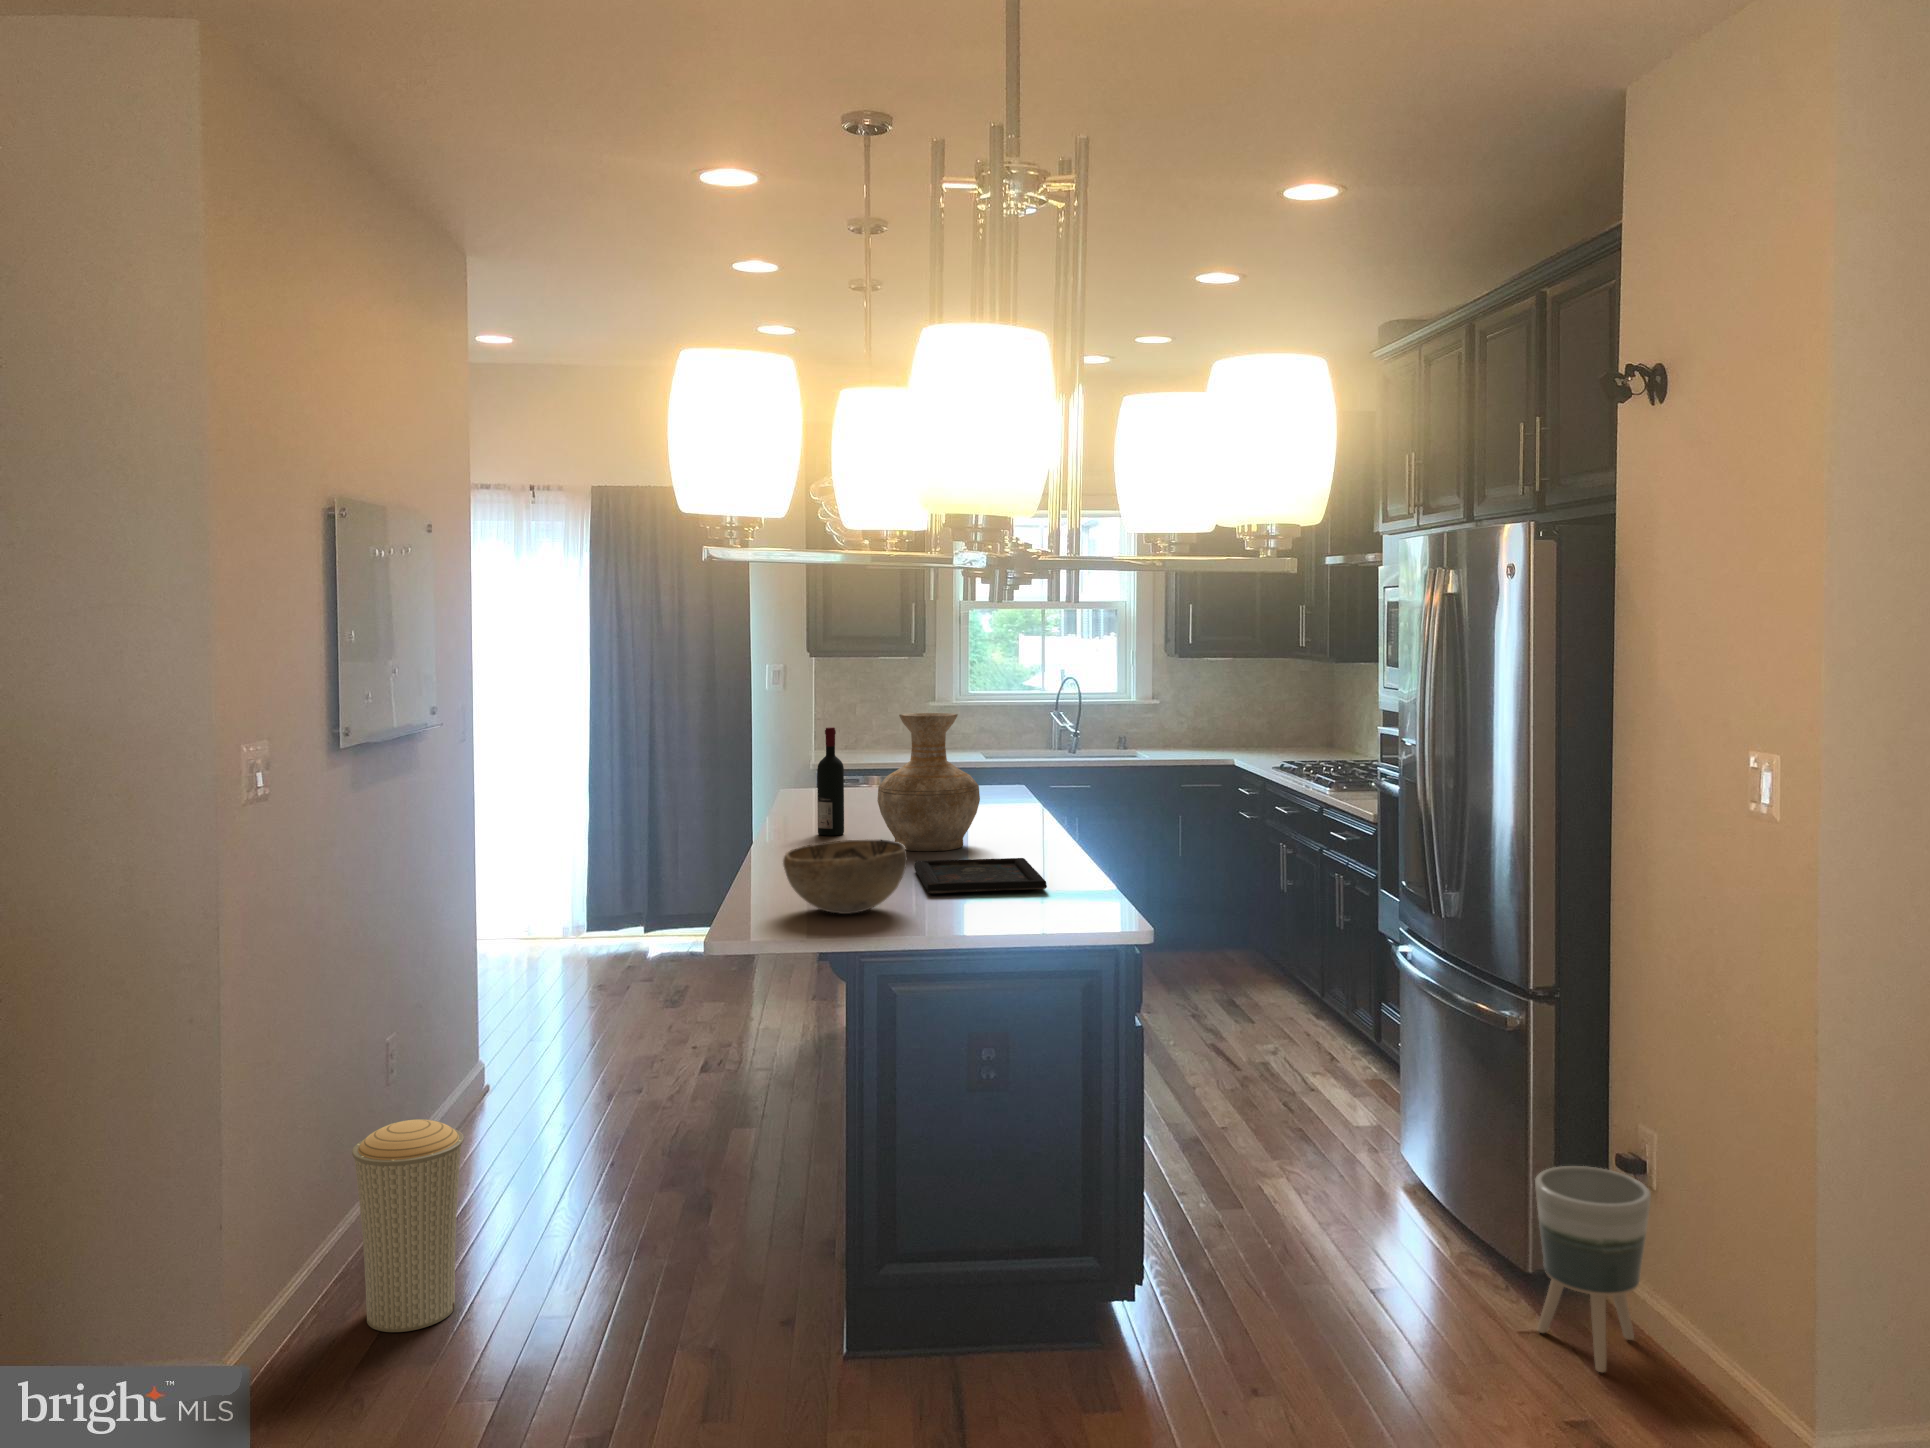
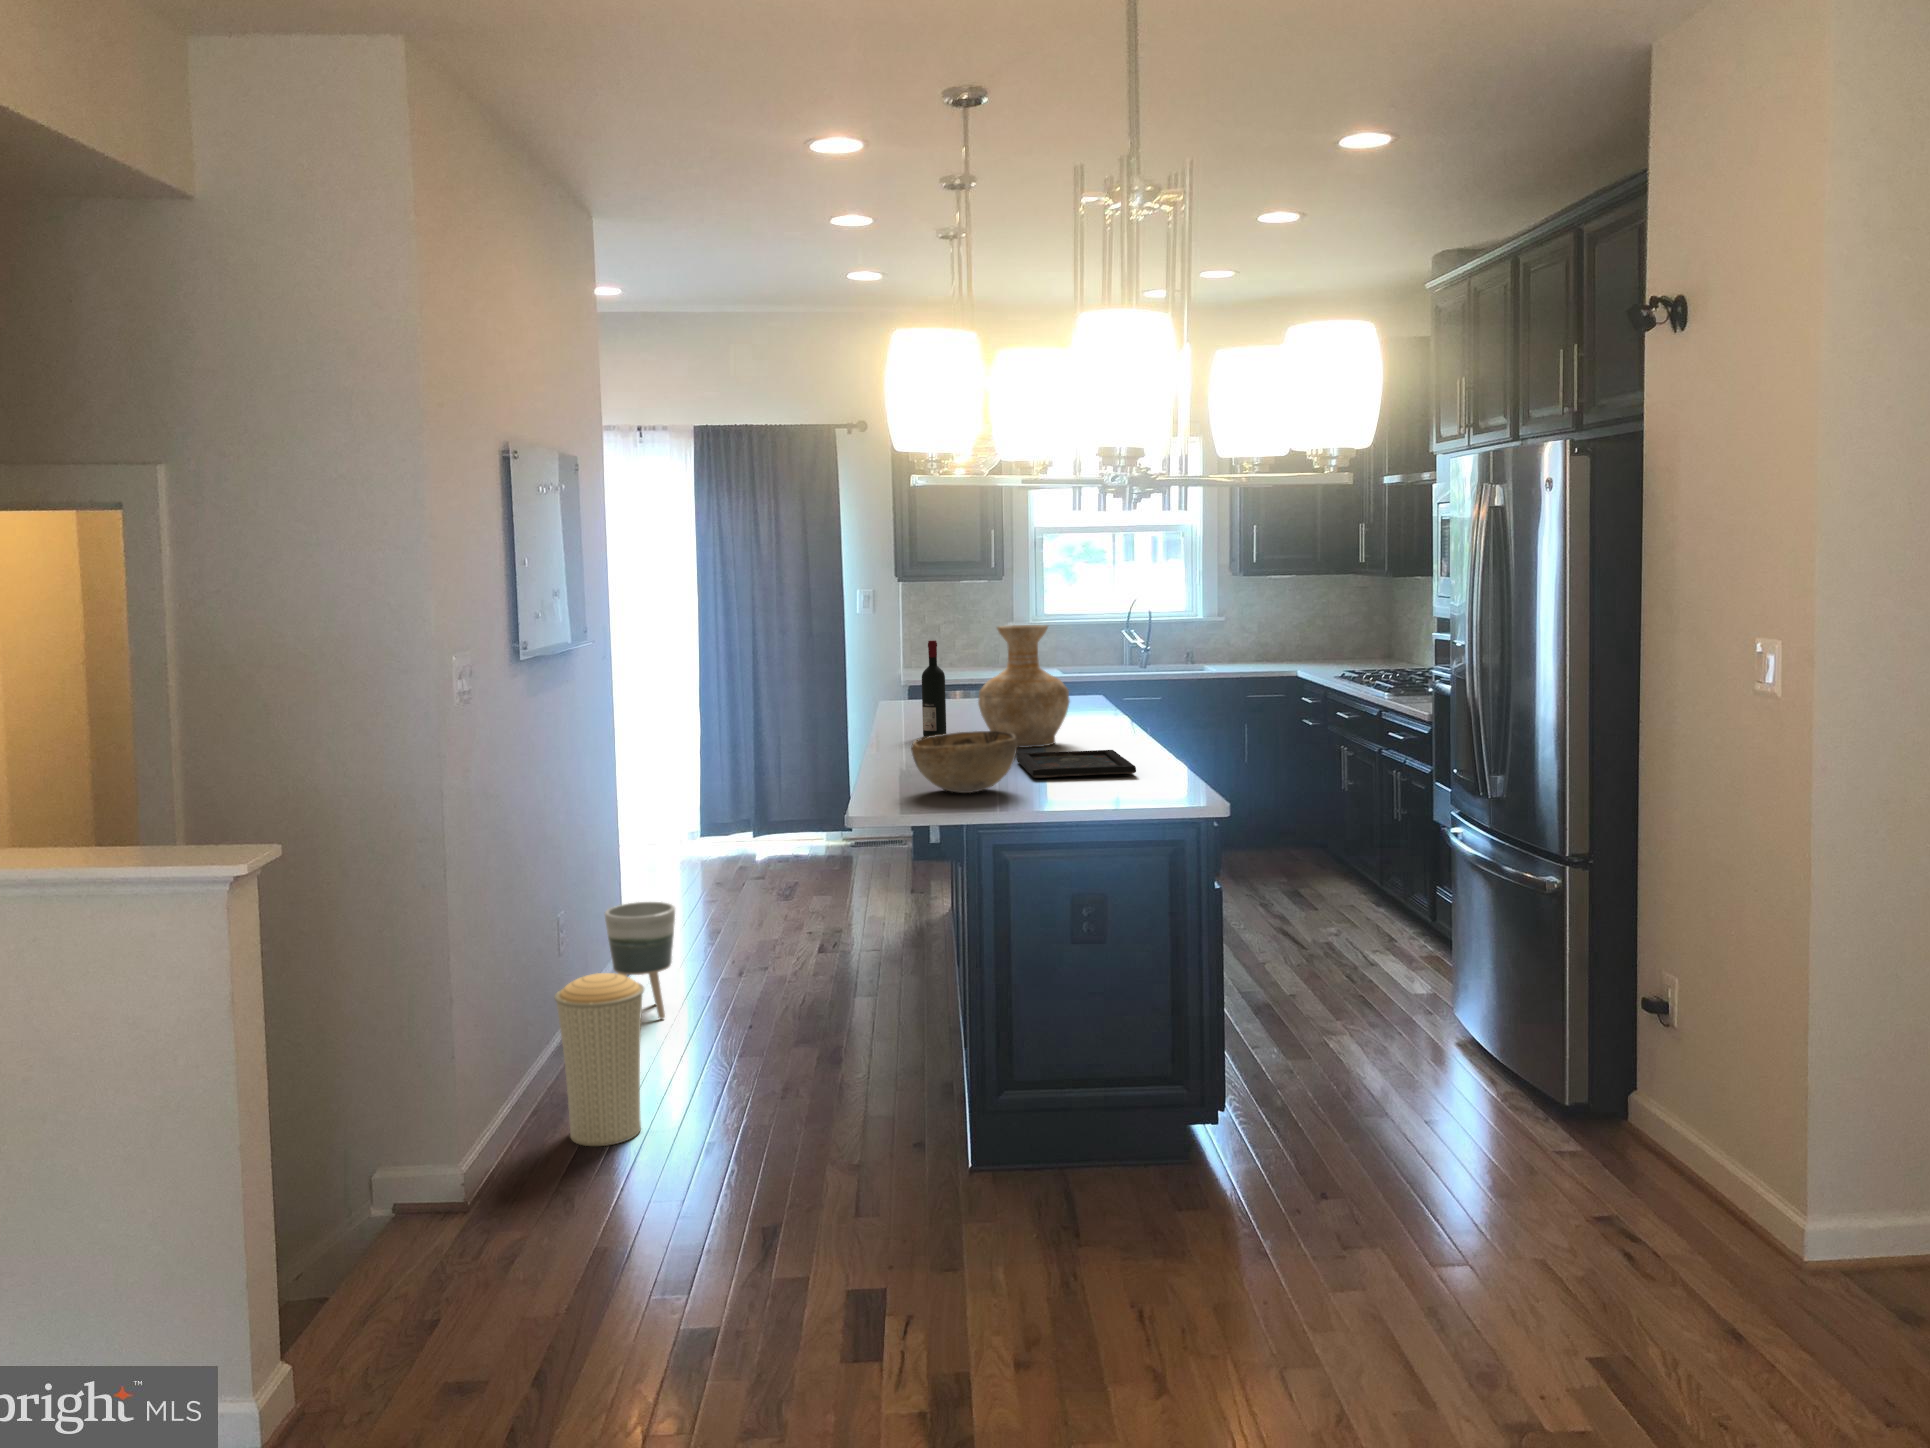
planter: present [1535,1166,1651,1373] -> present [605,902,675,1019]

